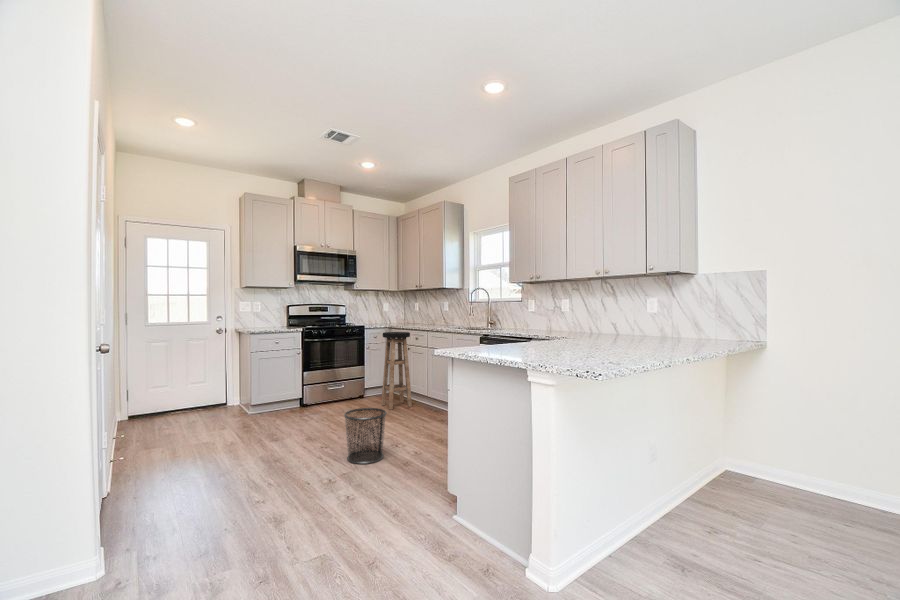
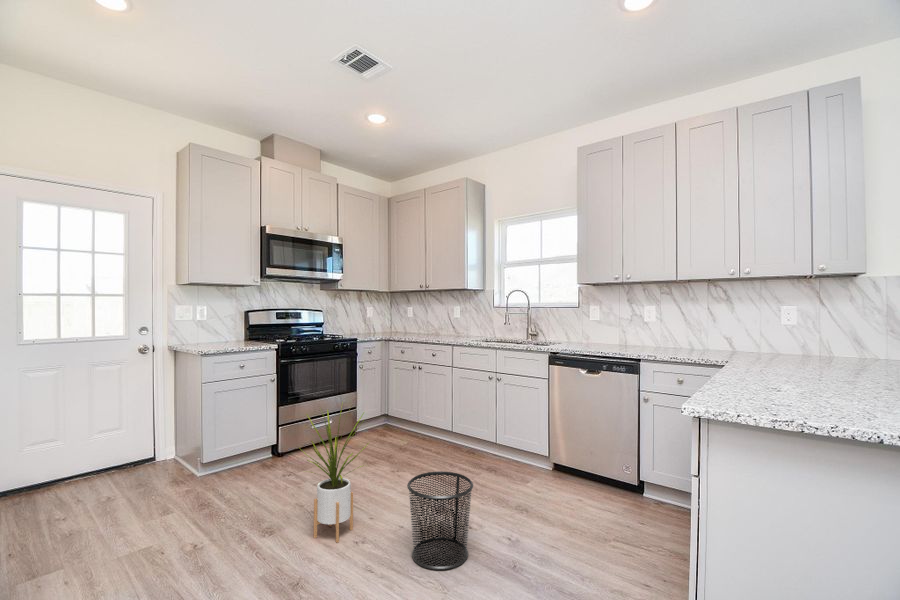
bar stool: present [381,332,412,410] -> none [388,347,432,455]
house plant: none [288,362,334,449] -> present [301,408,368,543]

